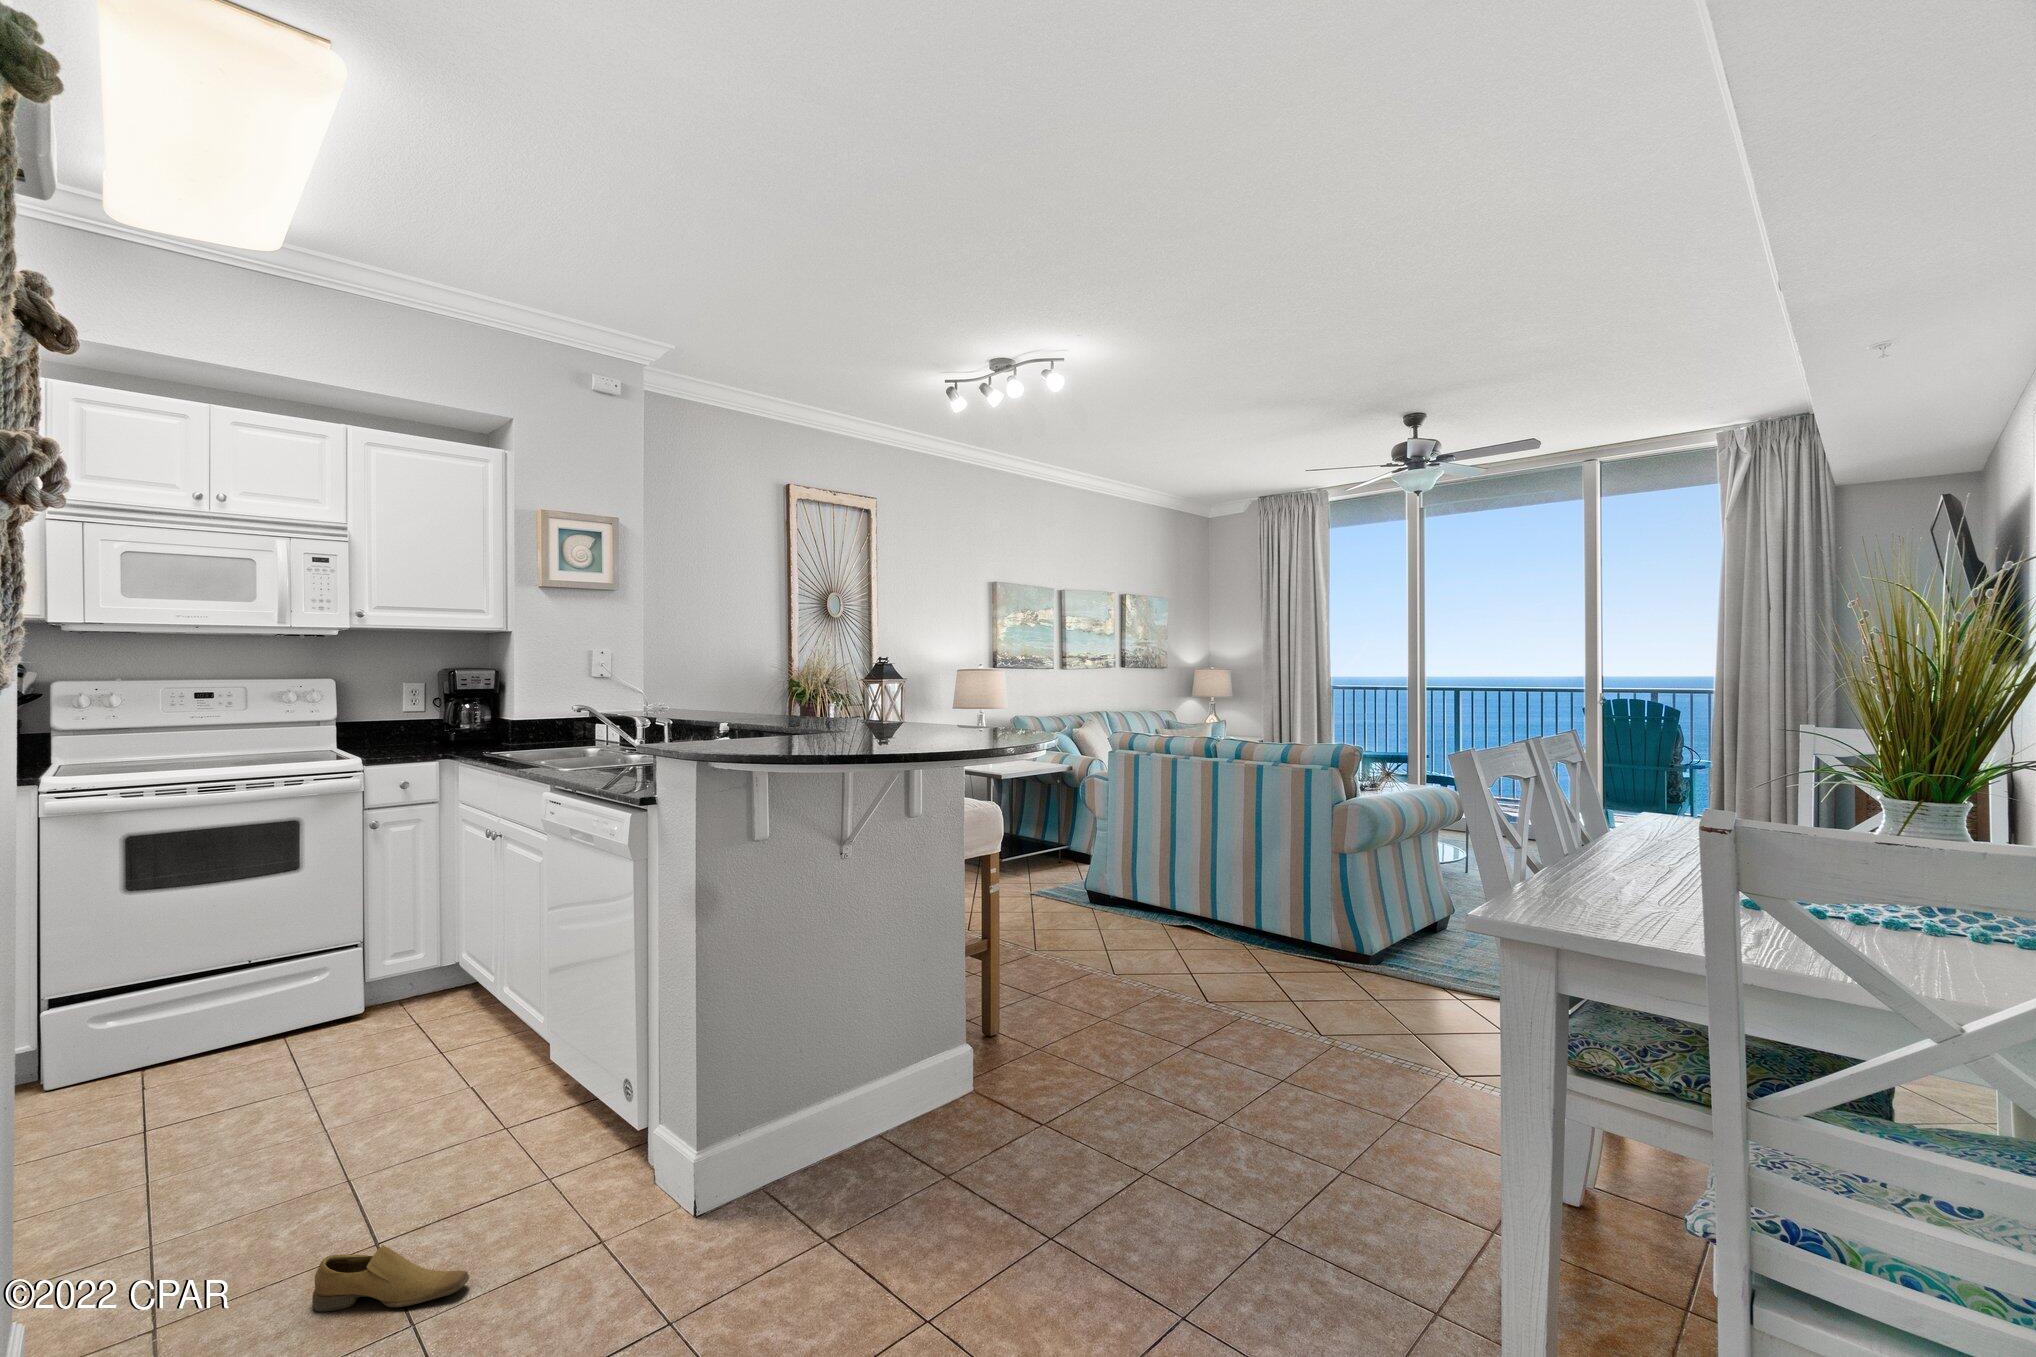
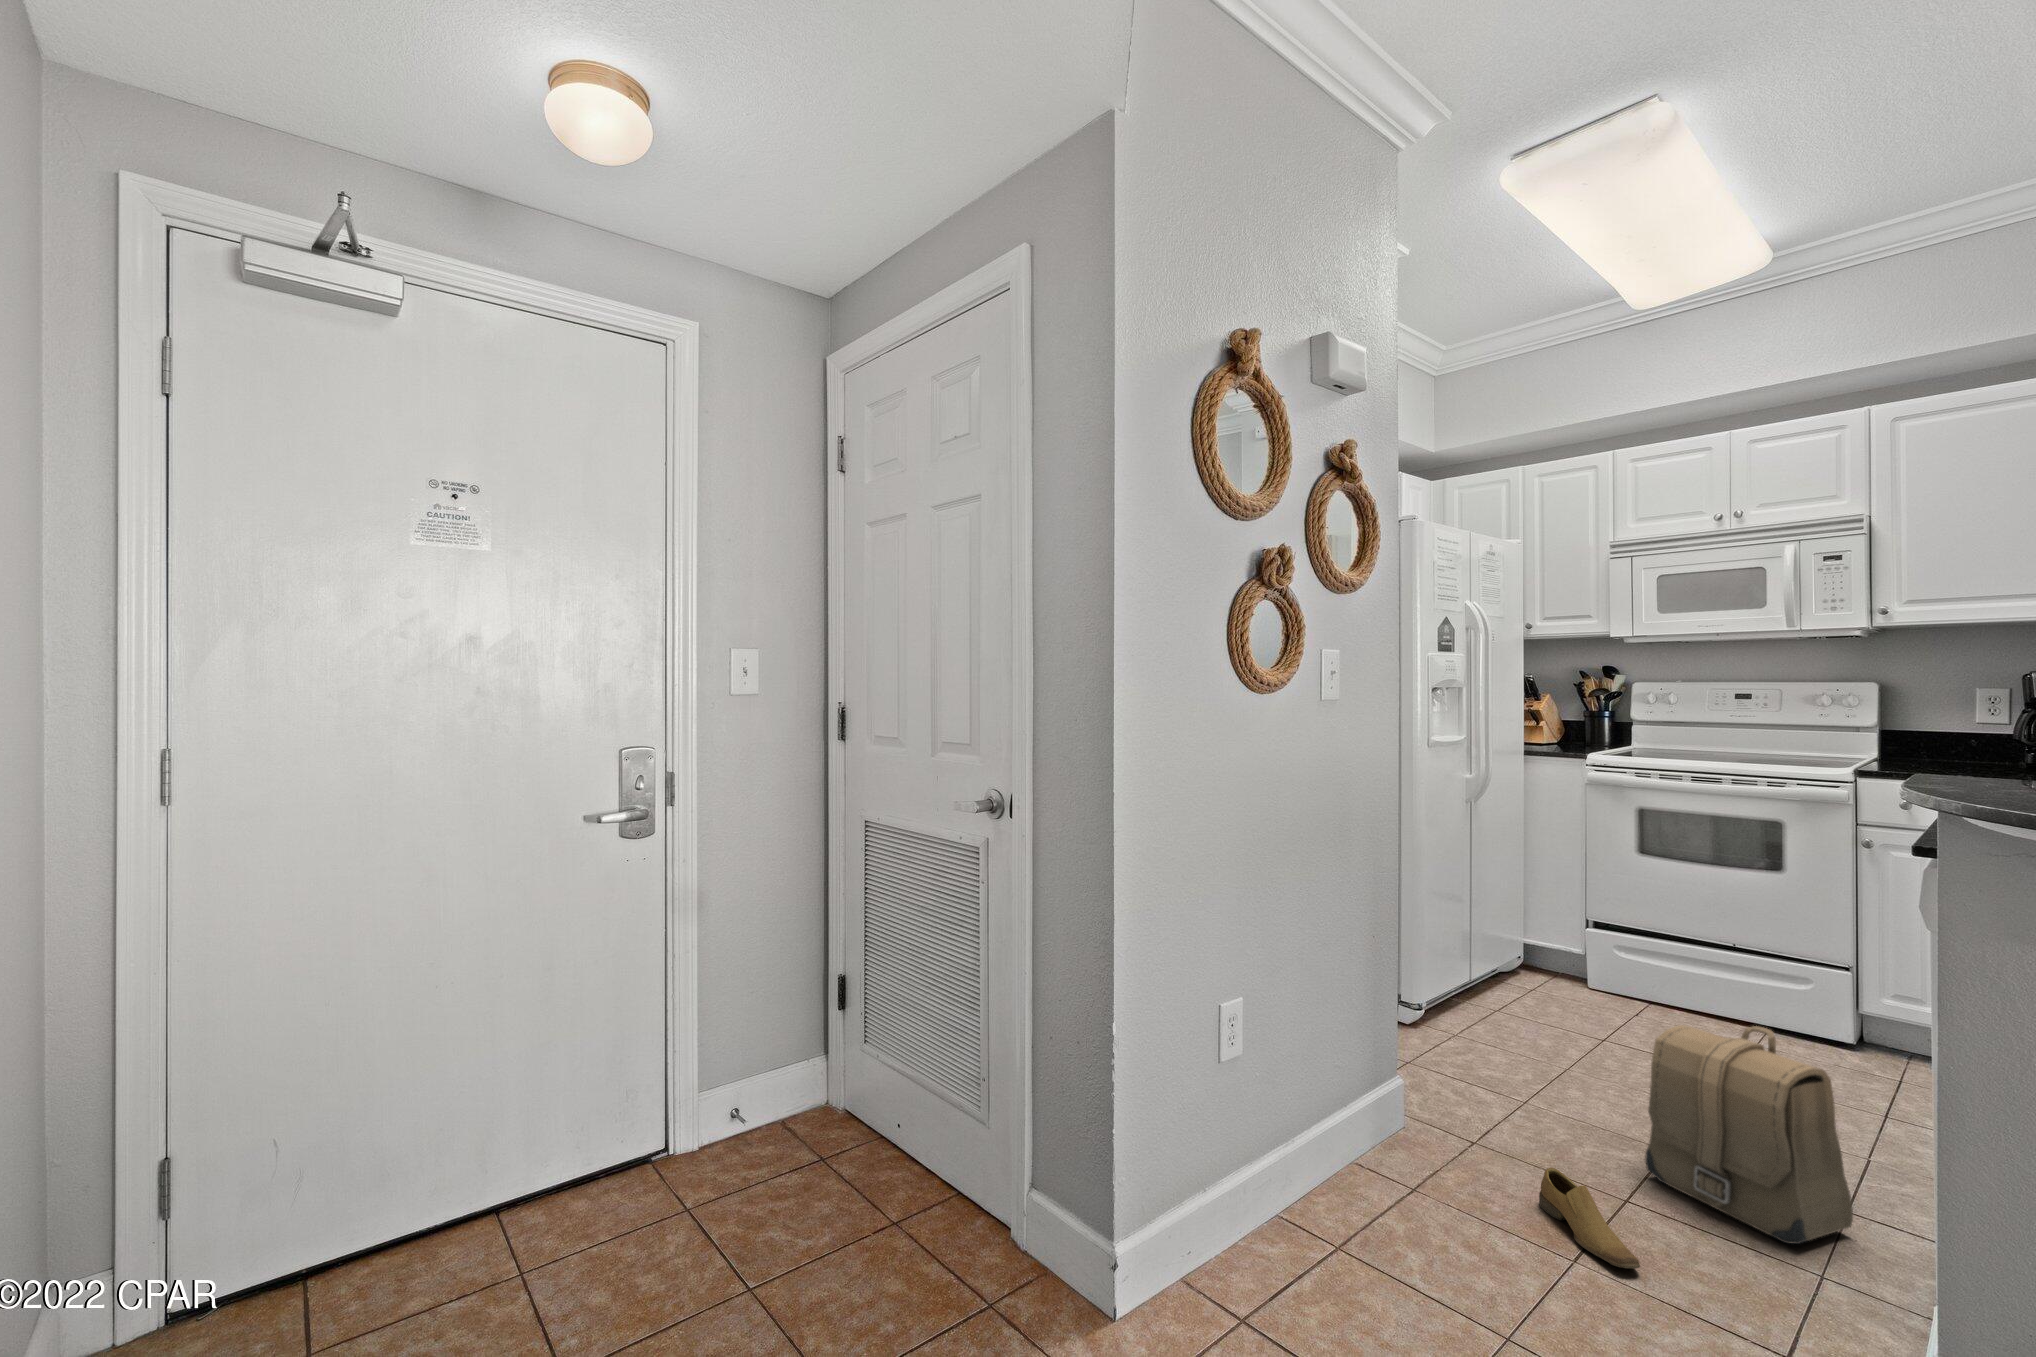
backpack: none [364,1003,537,1205] -> present [1645,1025,1853,1244]

